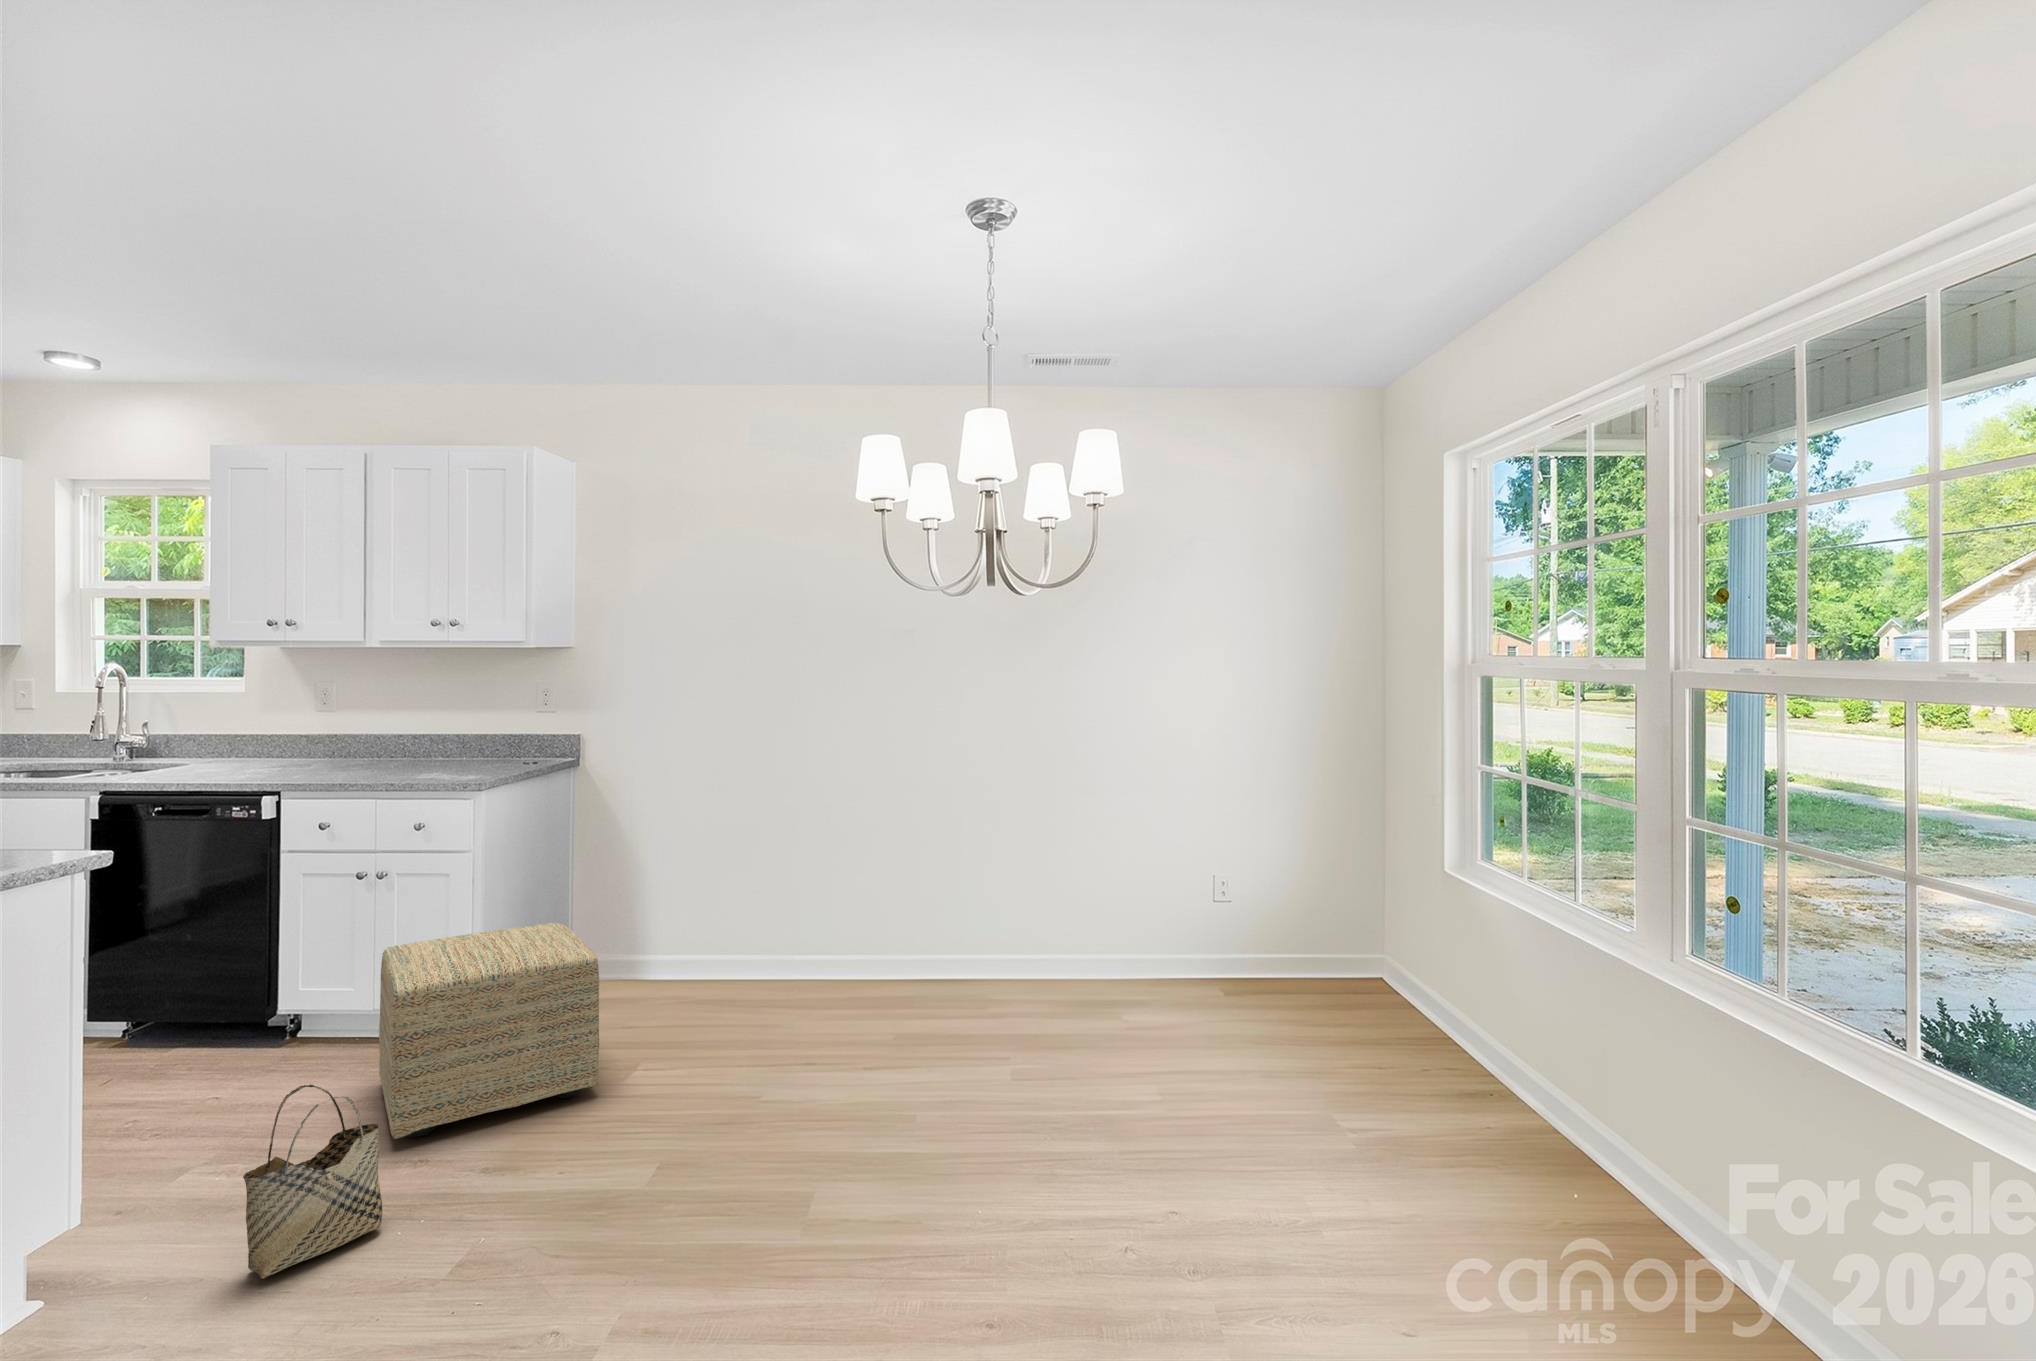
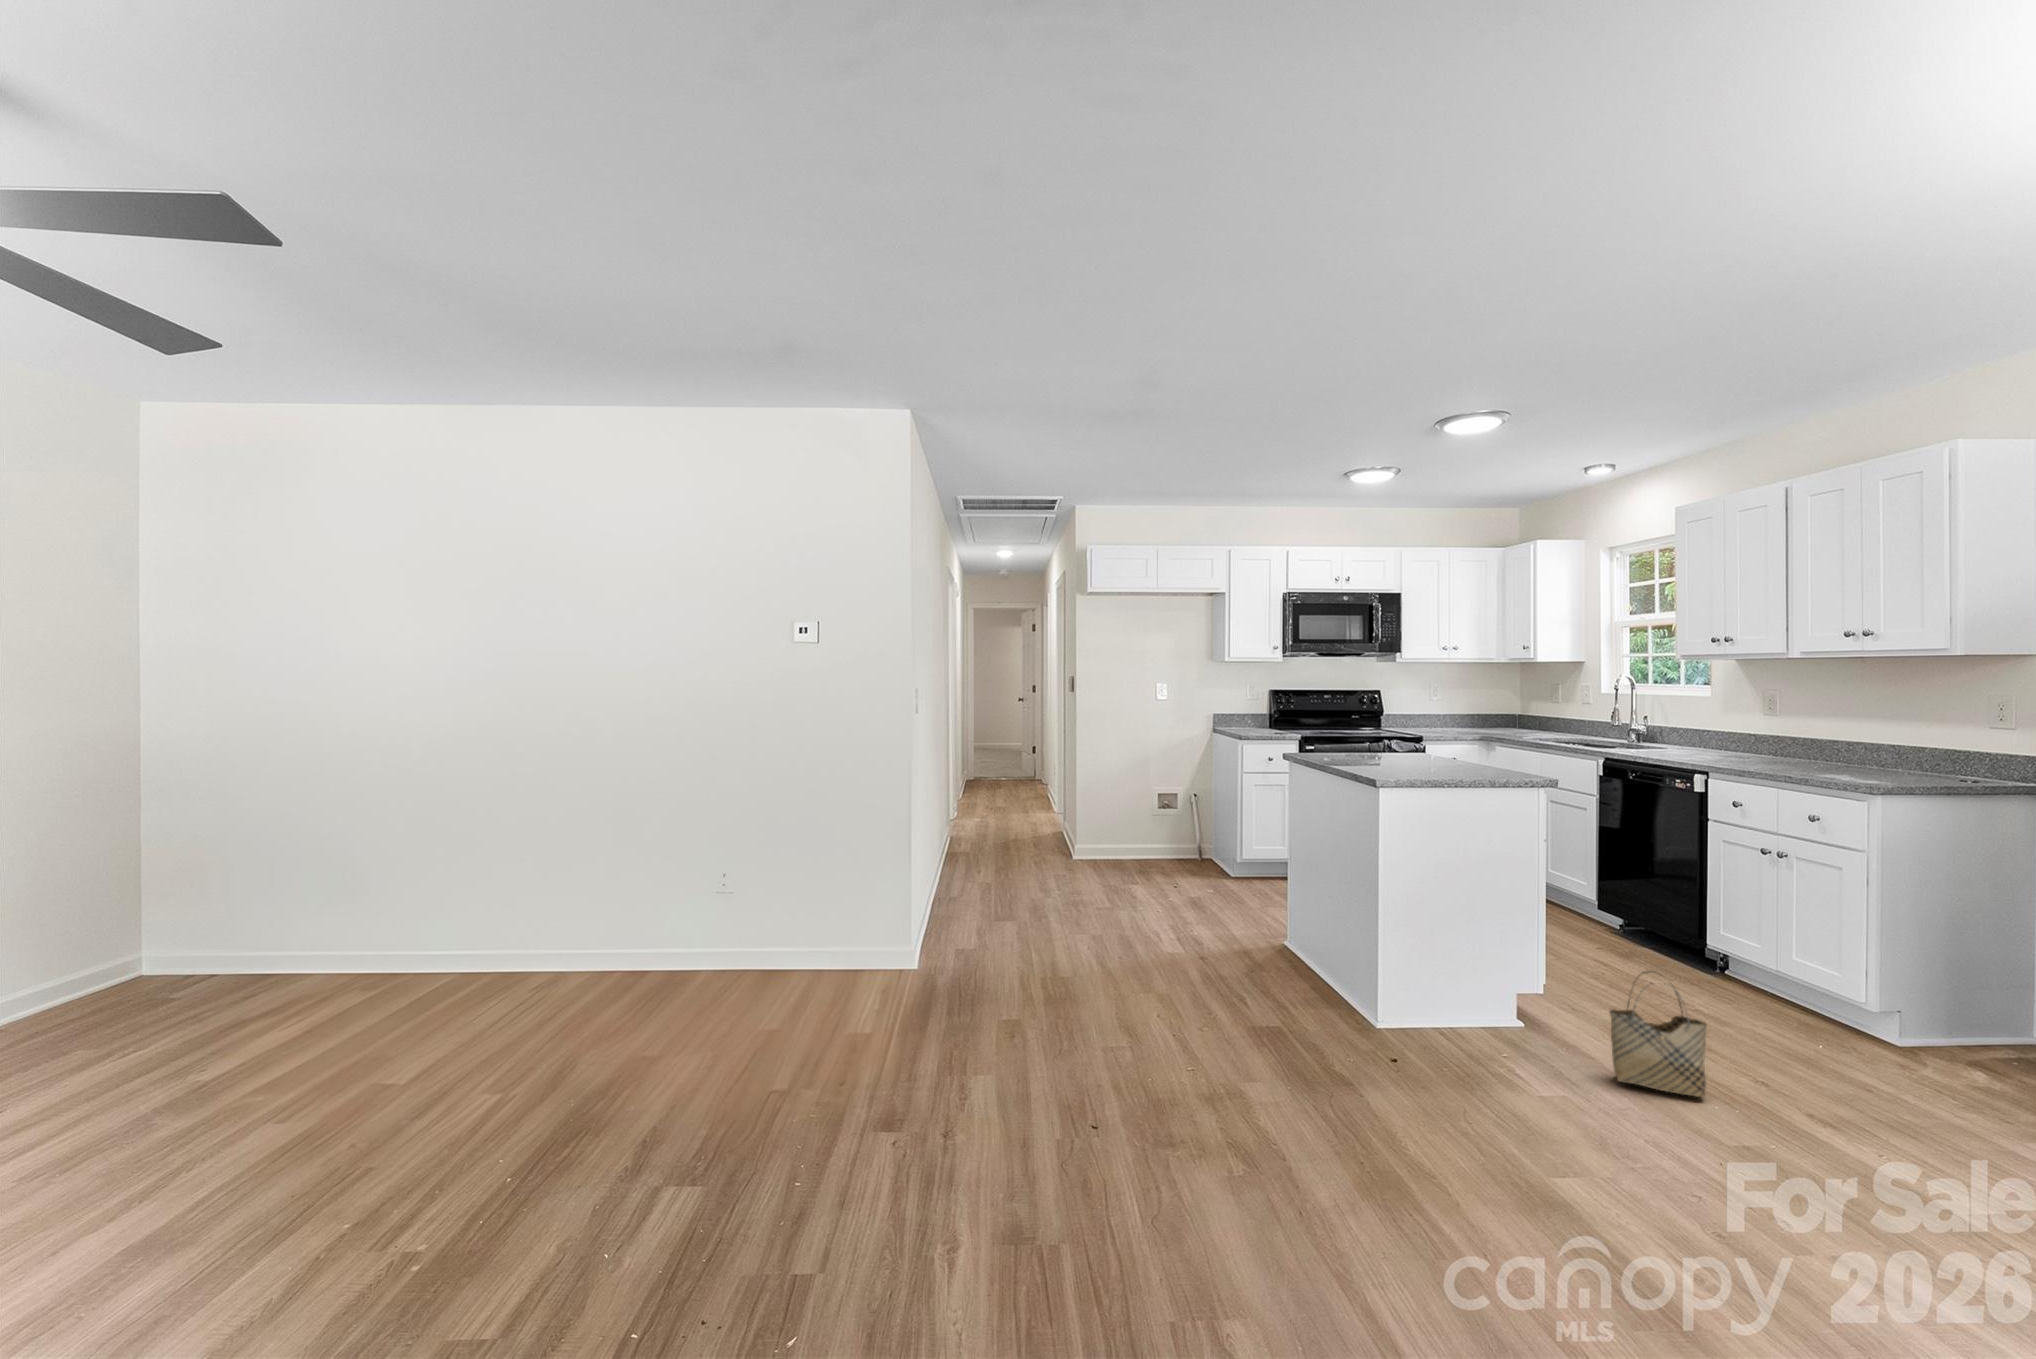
ottoman: present [379,923,599,1139] -> none [1744,911,1976,1112]

